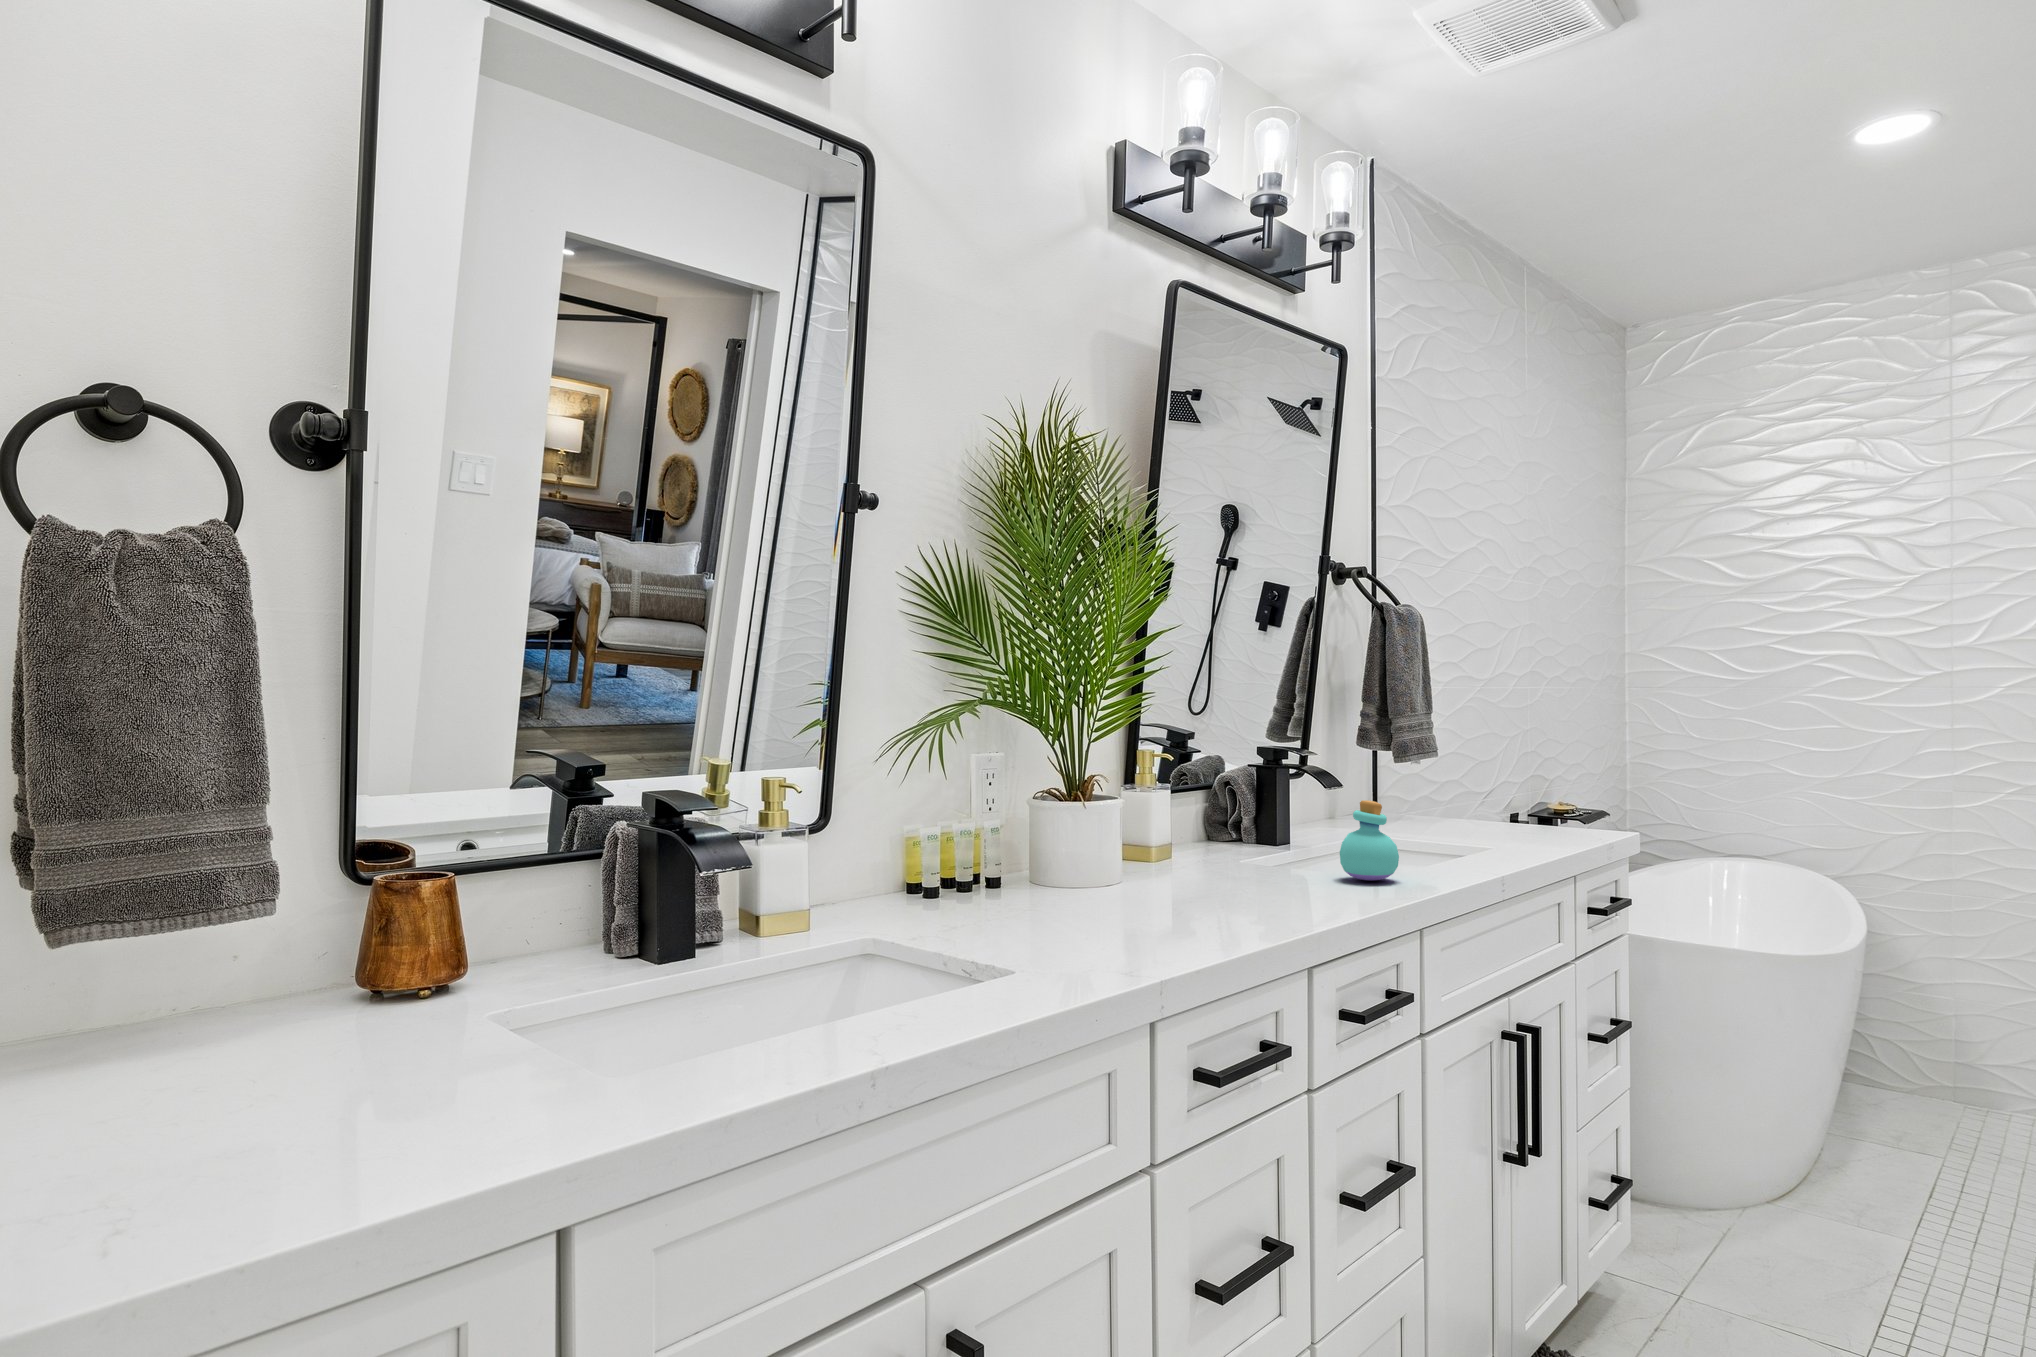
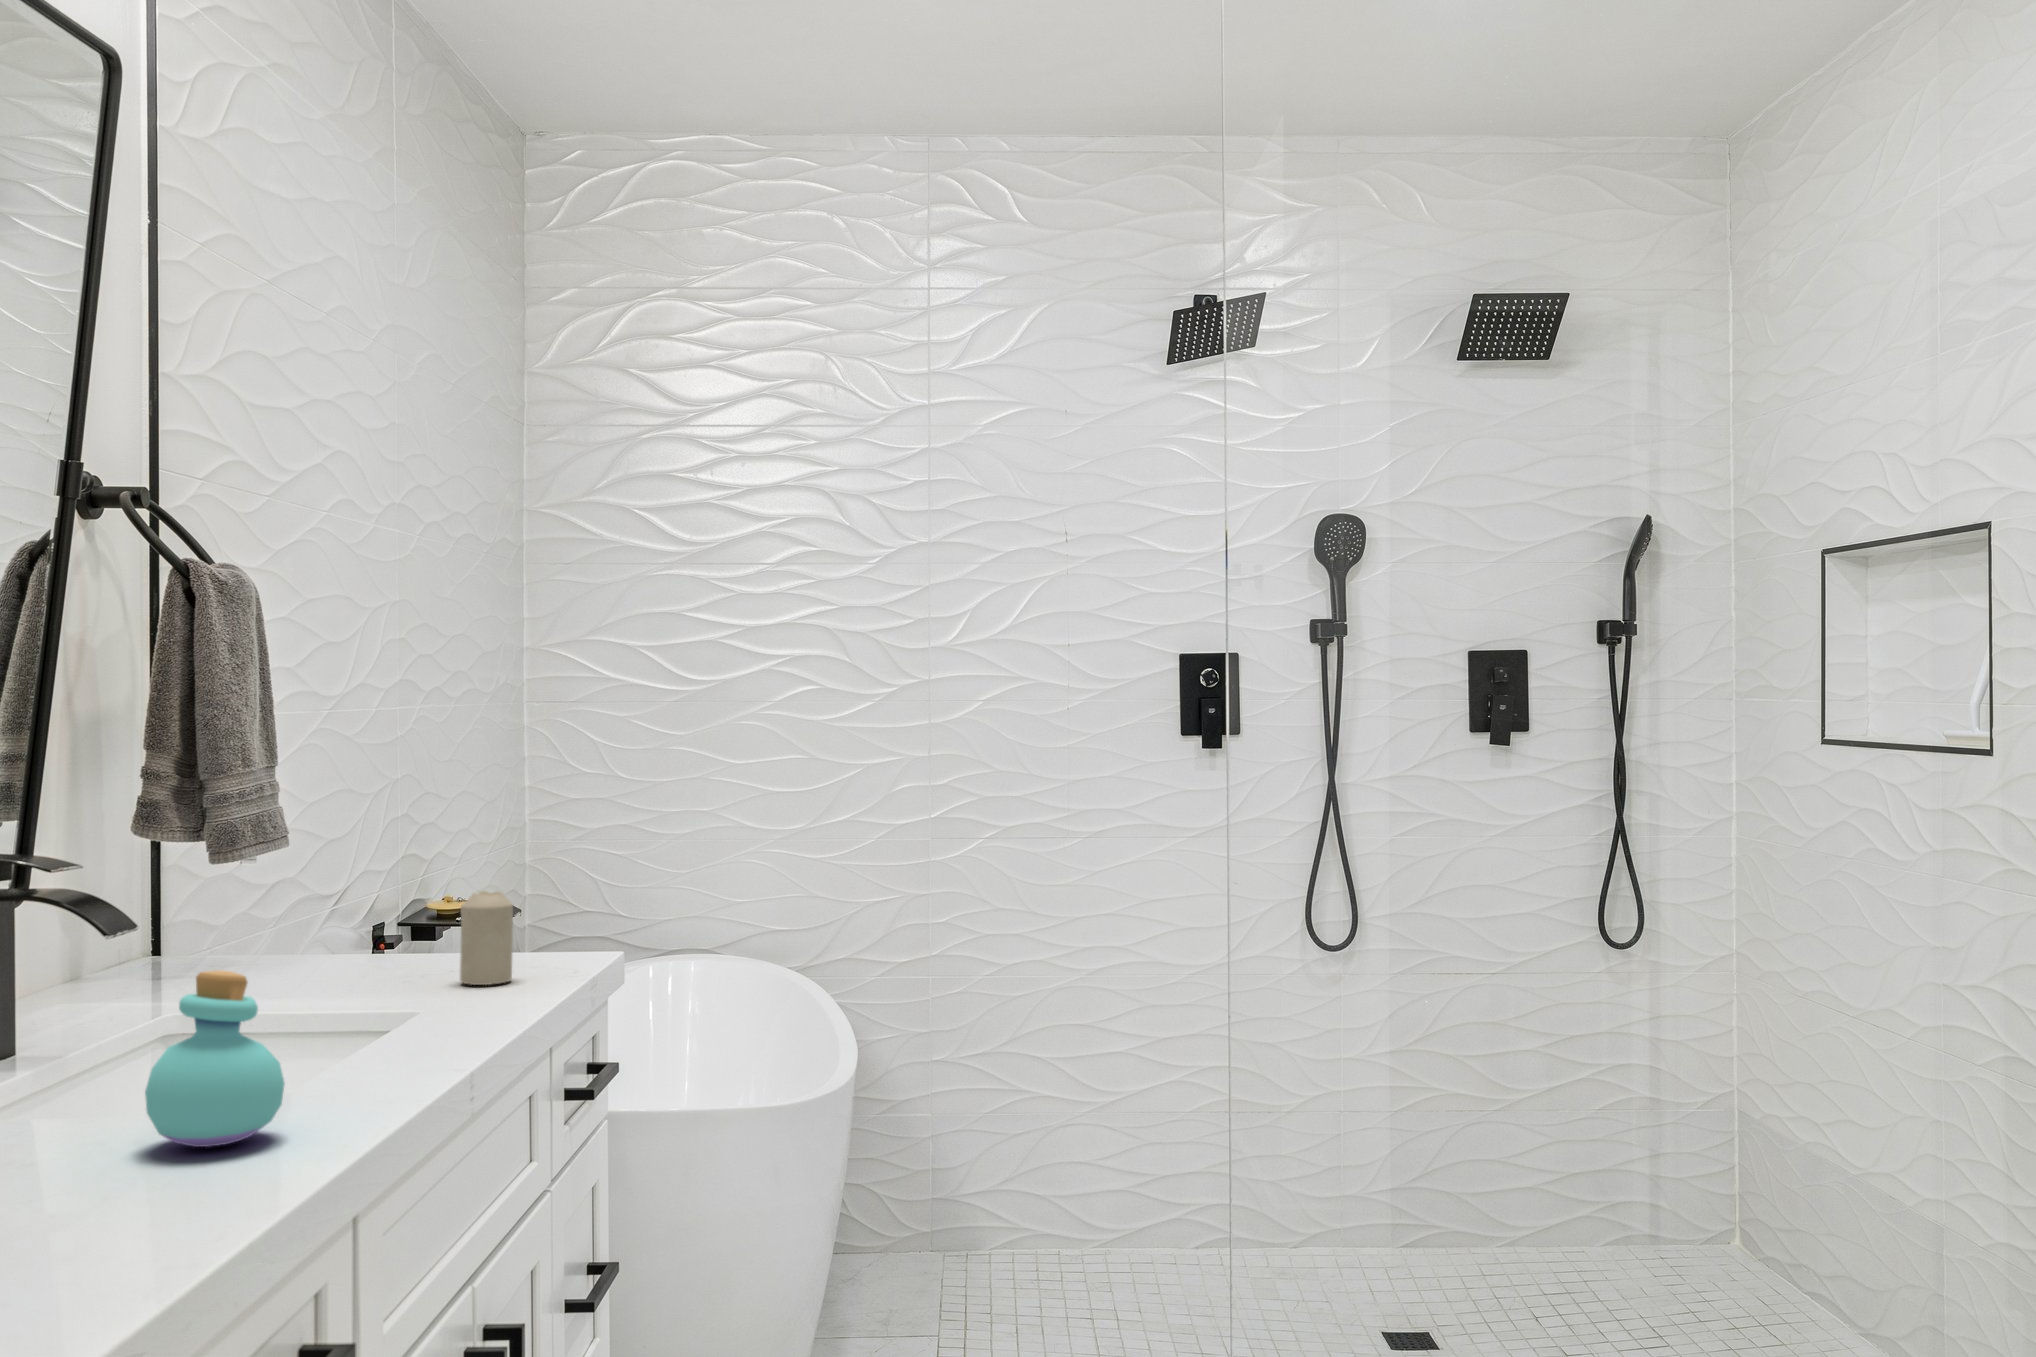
candle: none [1526,786,1557,840] -> present [460,891,513,985]

